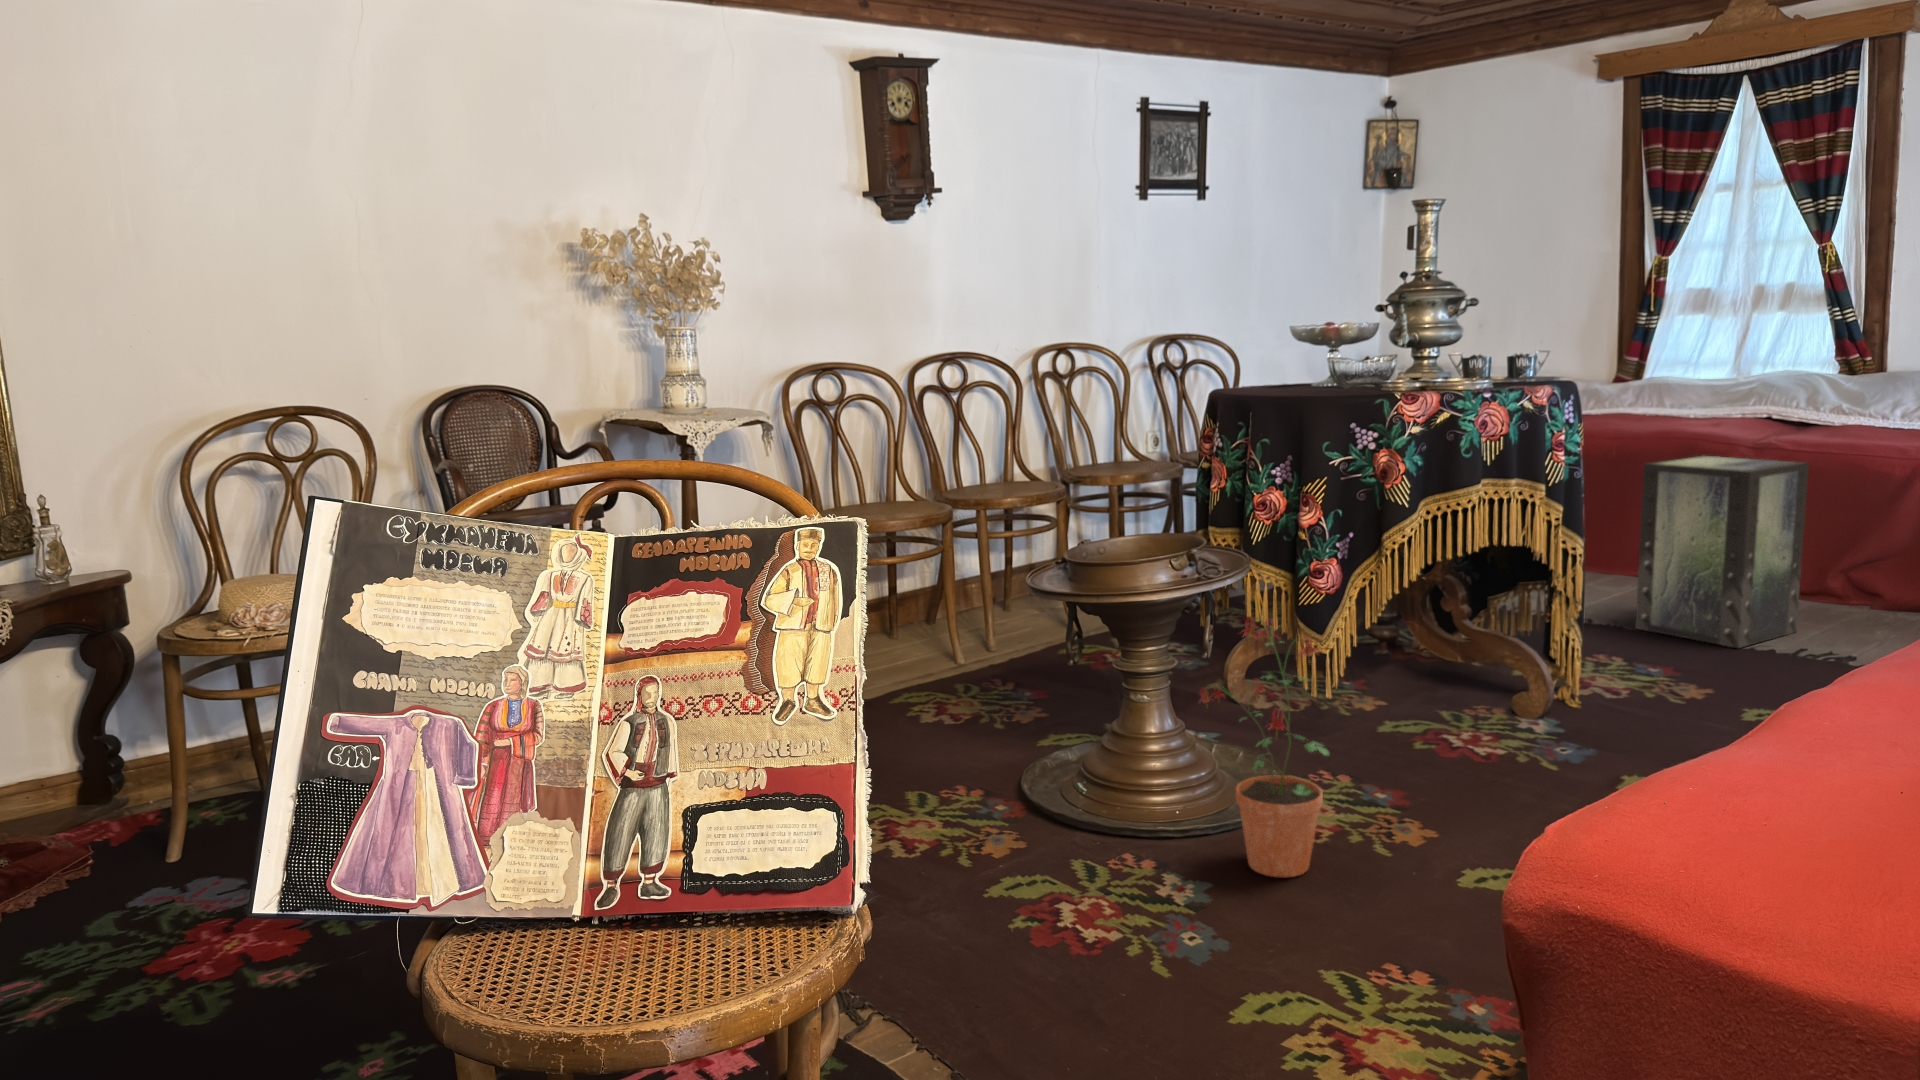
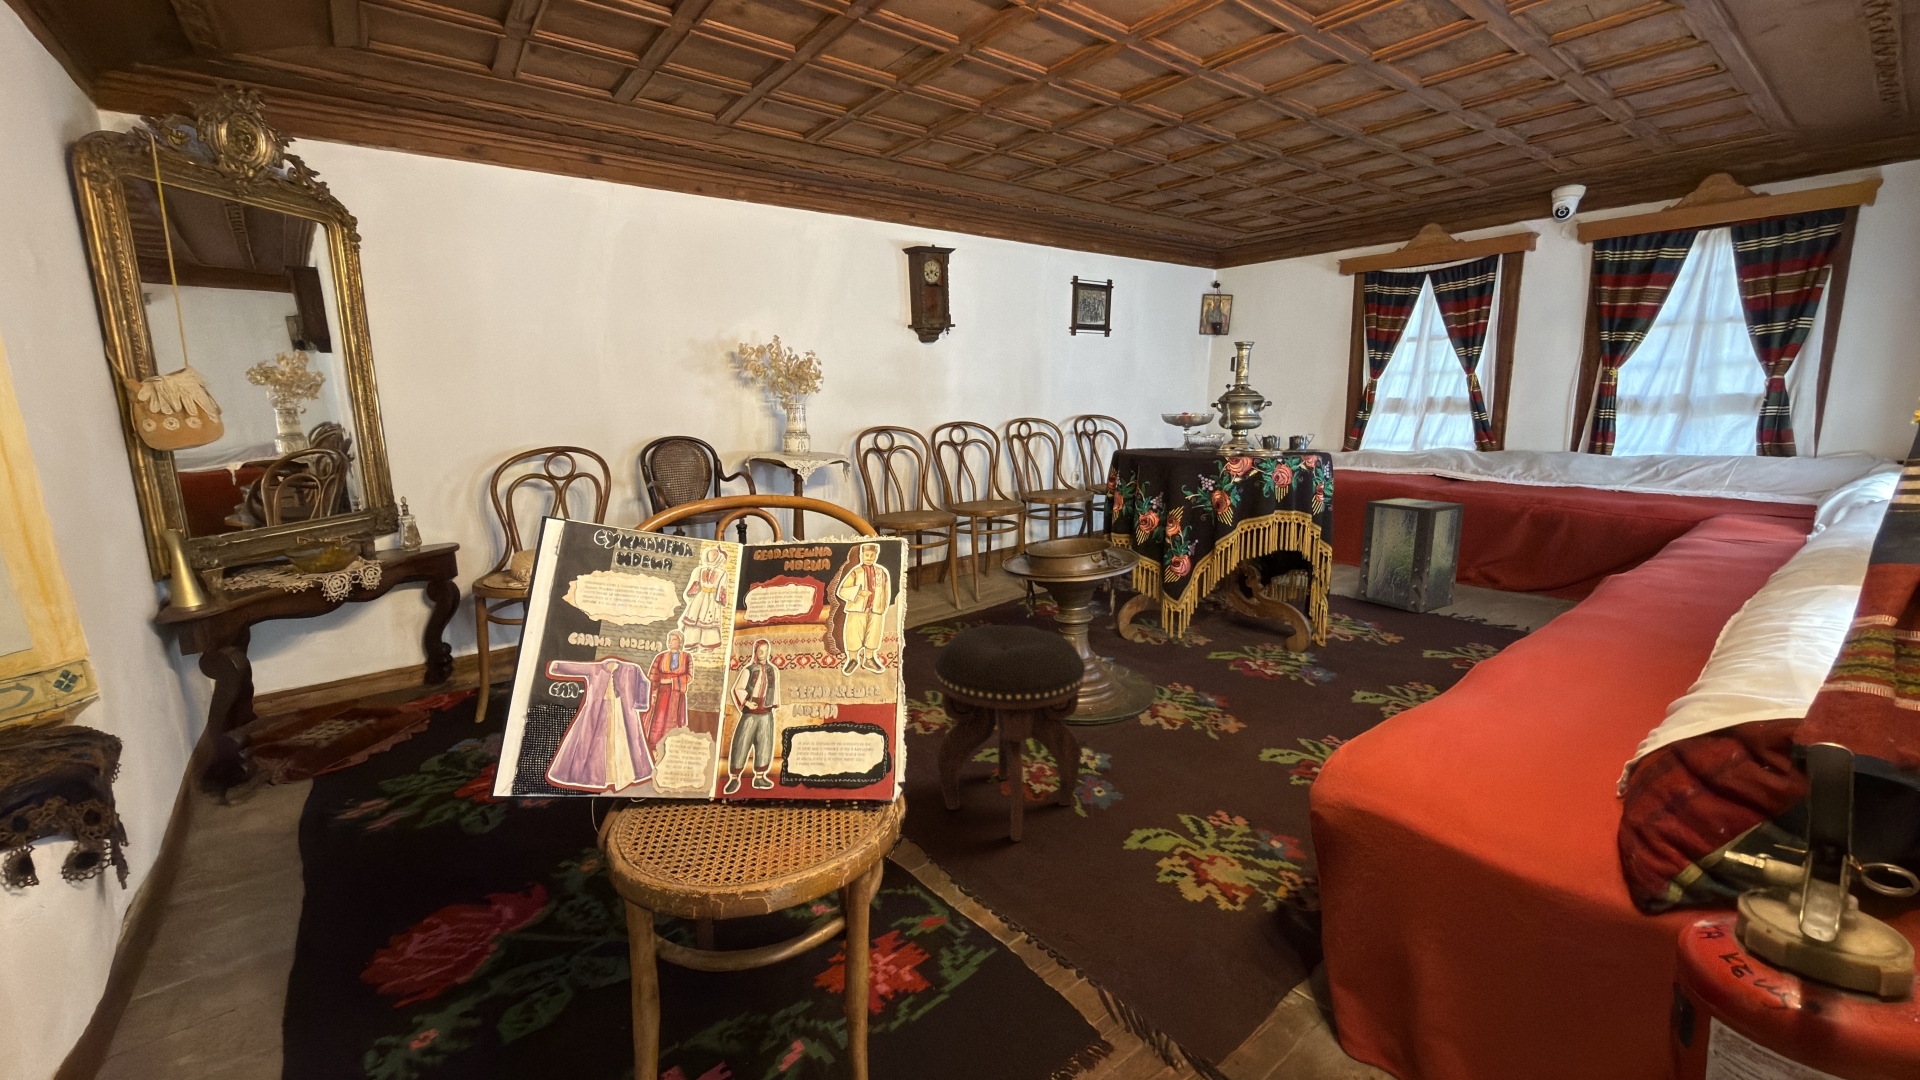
potted plant: present [1200,618,1329,877] -> none [1104,593,1189,753]
footstool: none [918,671,1161,1017] -> present [935,625,1085,841]

